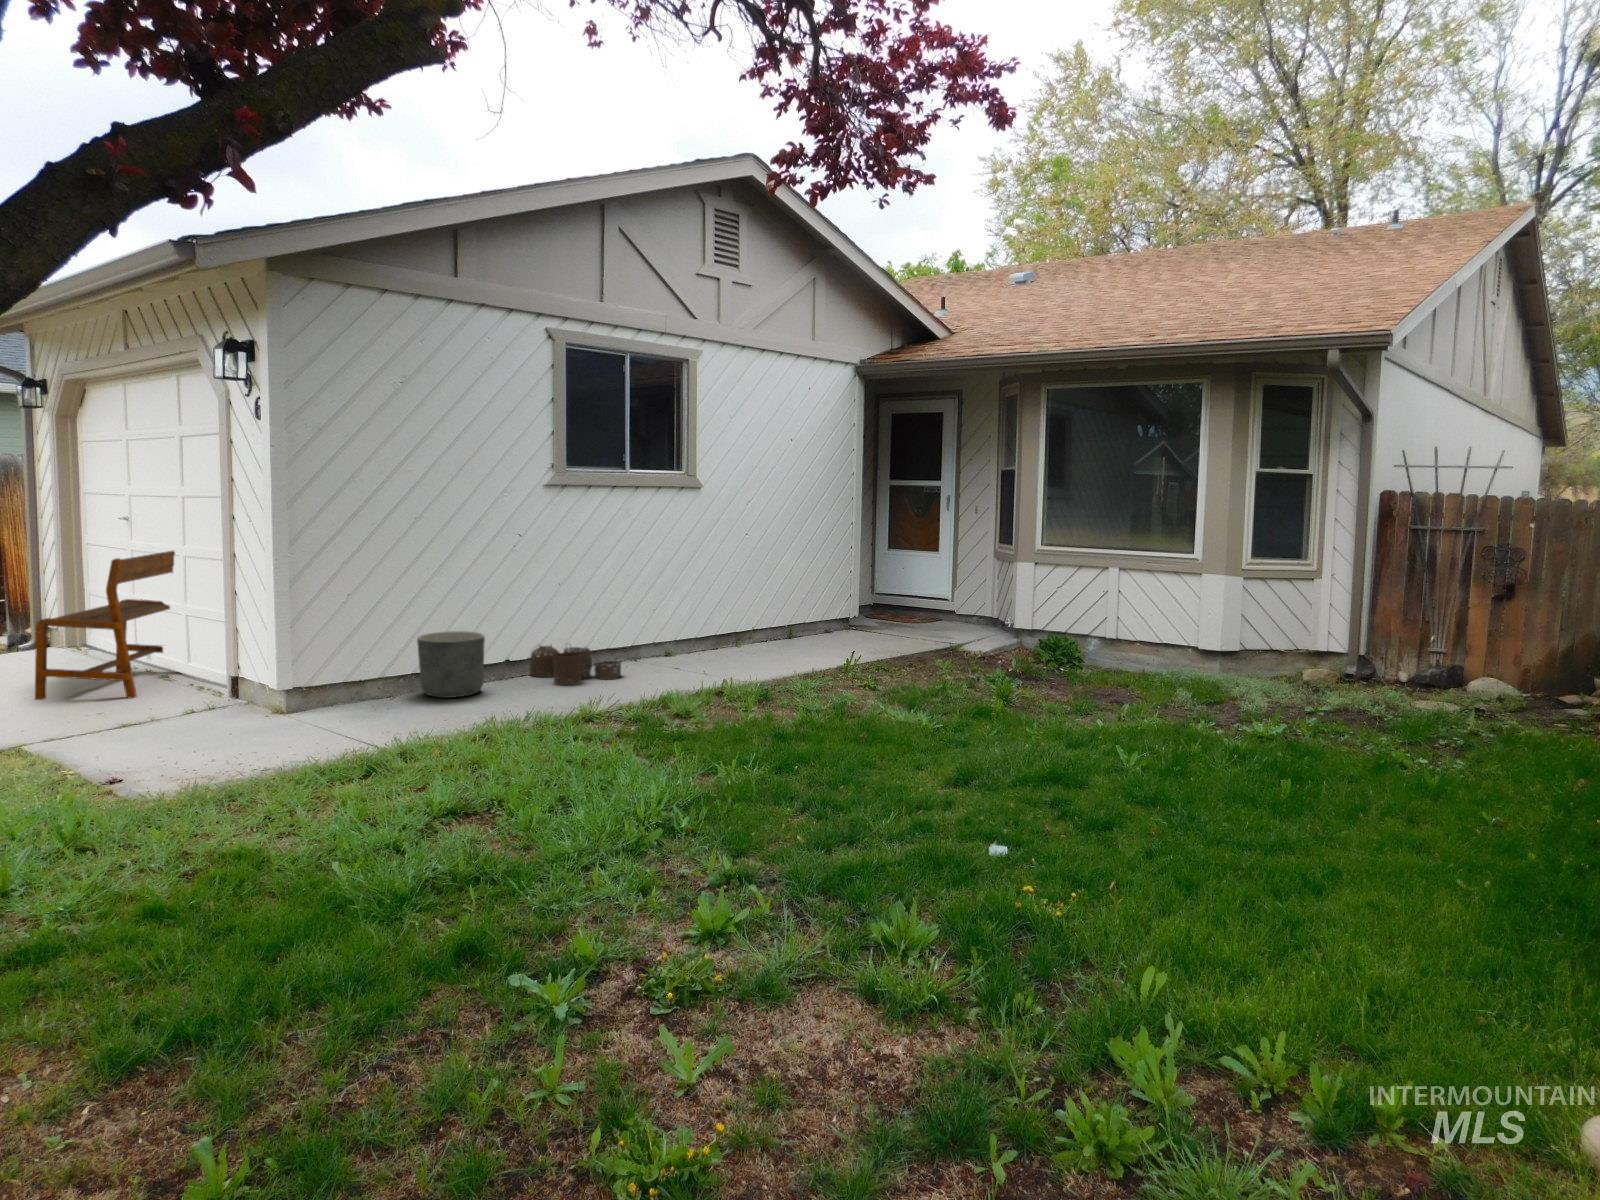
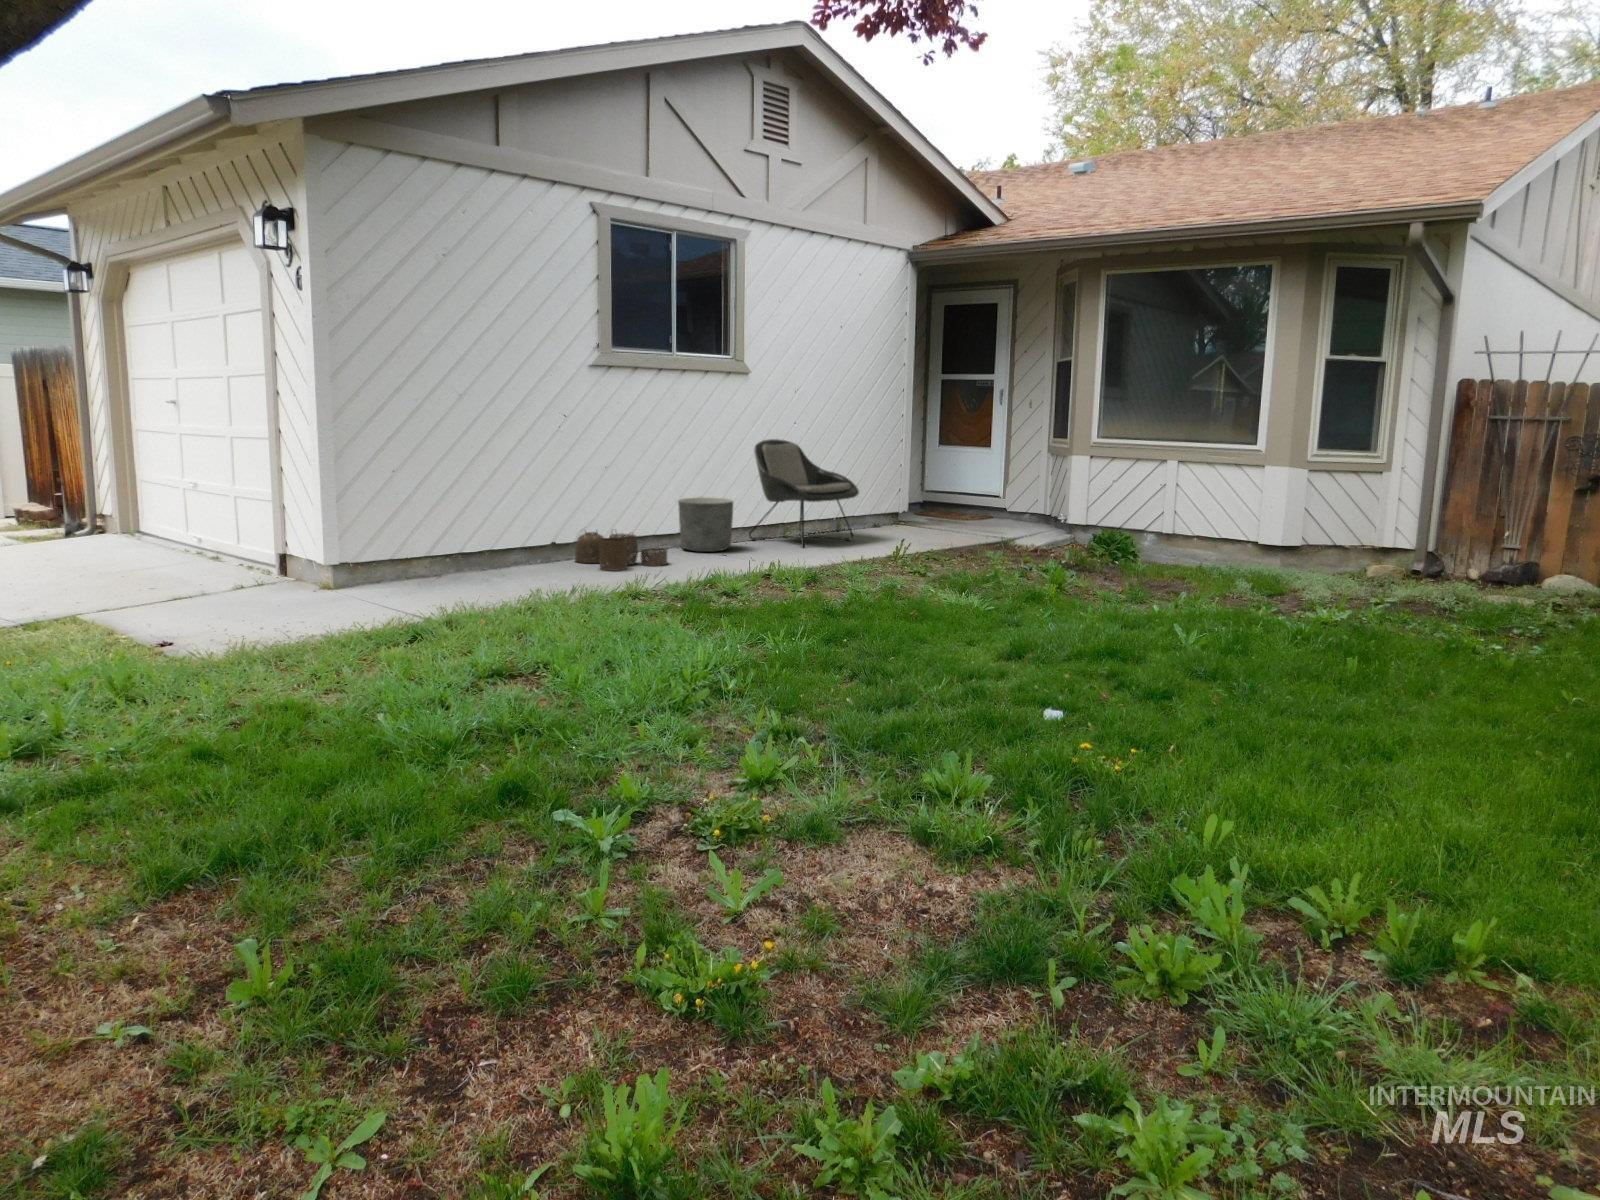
lounge chair: none [701,549,808,656] -> present [749,439,859,547]
bench: present [35,551,175,700] -> none [85,429,247,577]
planter: present [417,631,485,698] -> present [678,497,733,552]

